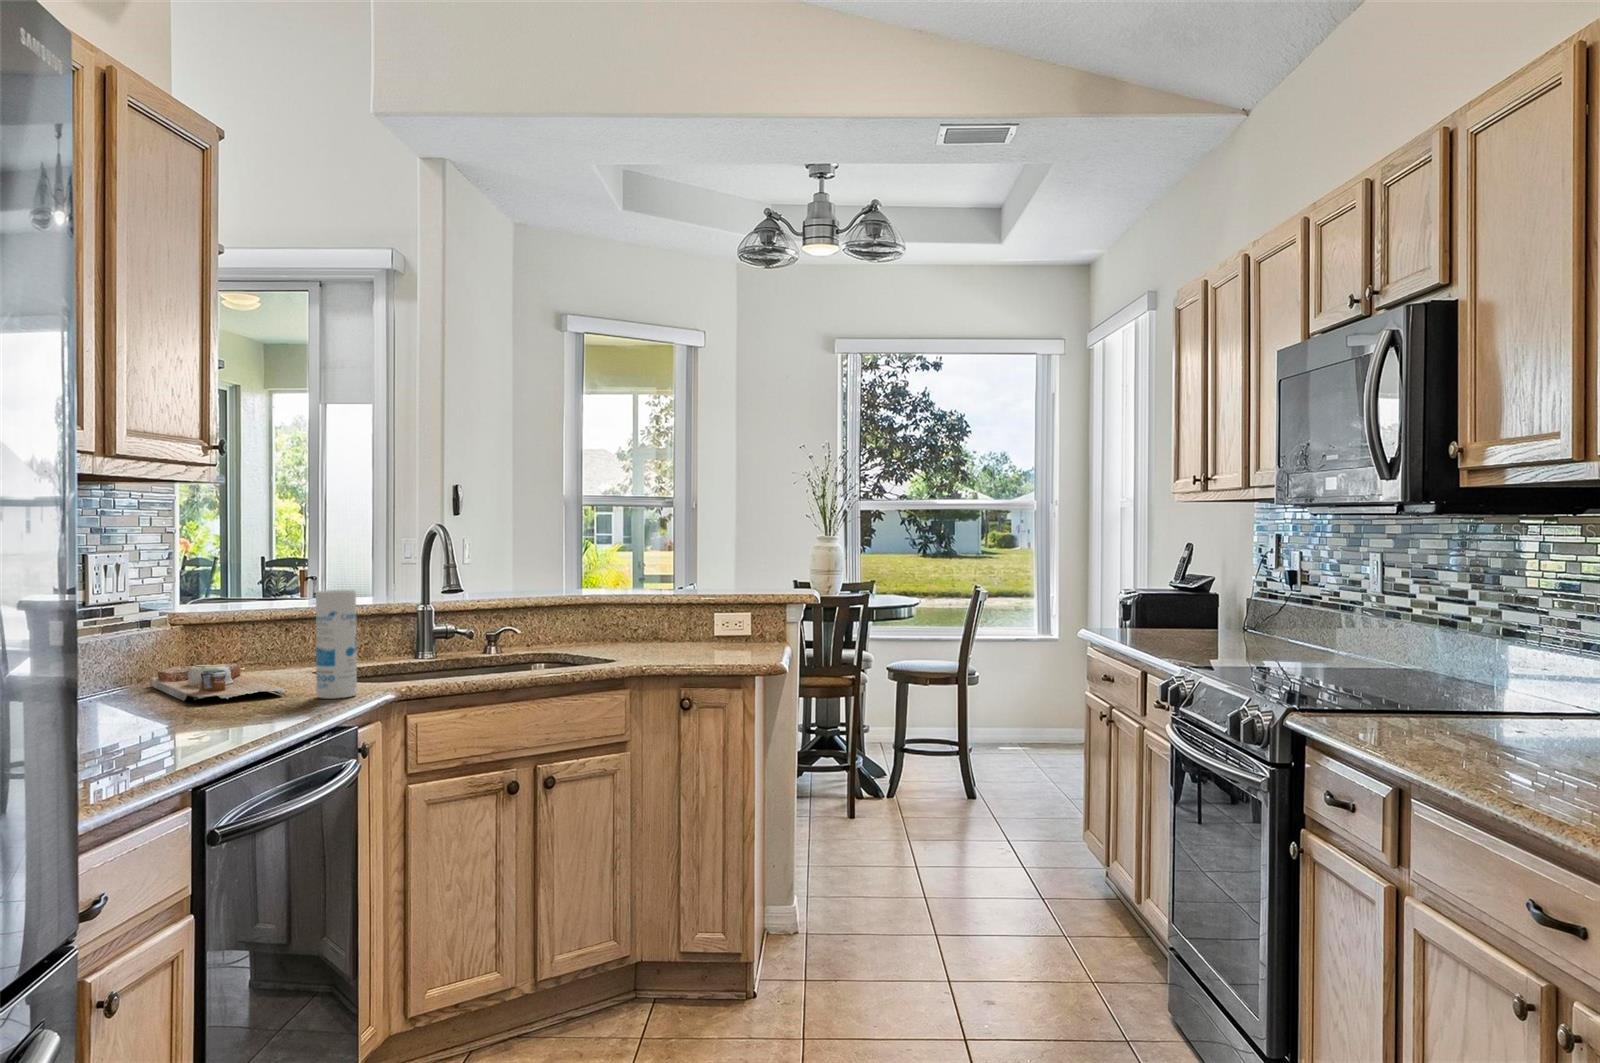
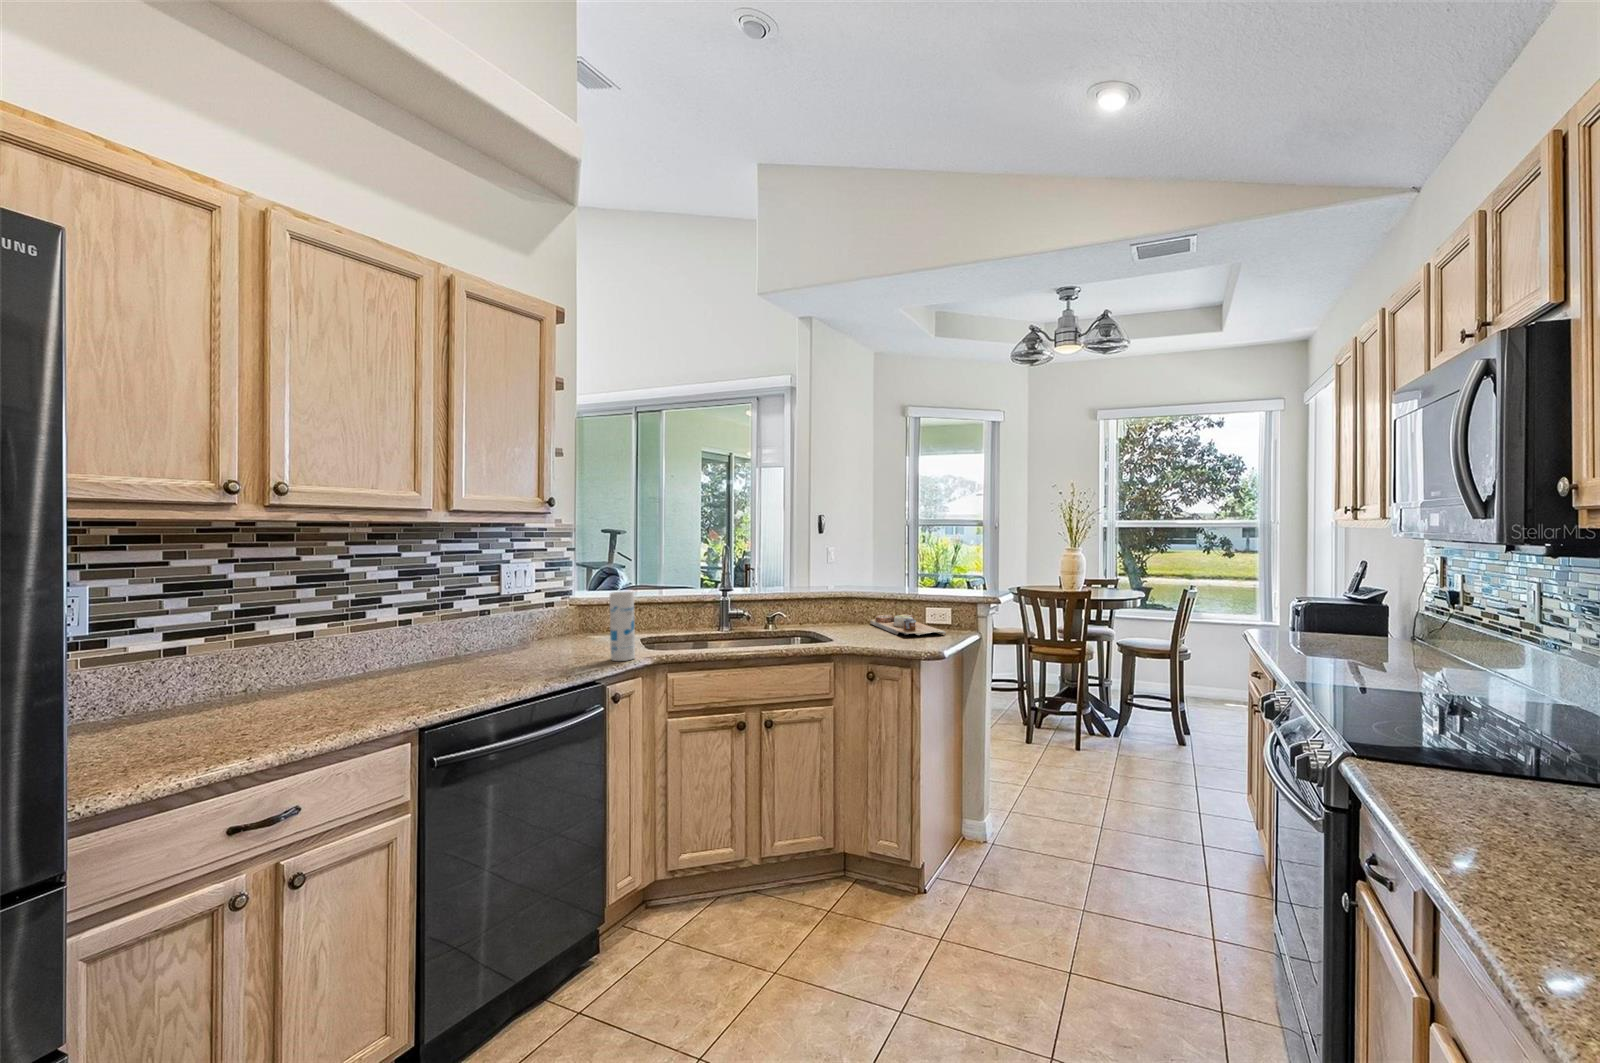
cutting board: present [149,663,286,701] -> present [870,614,946,635]

